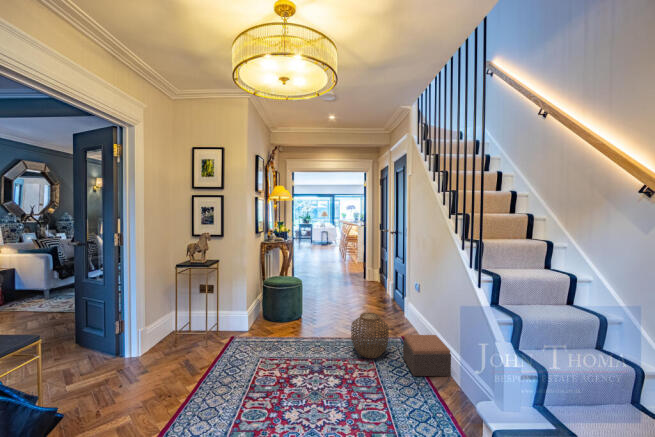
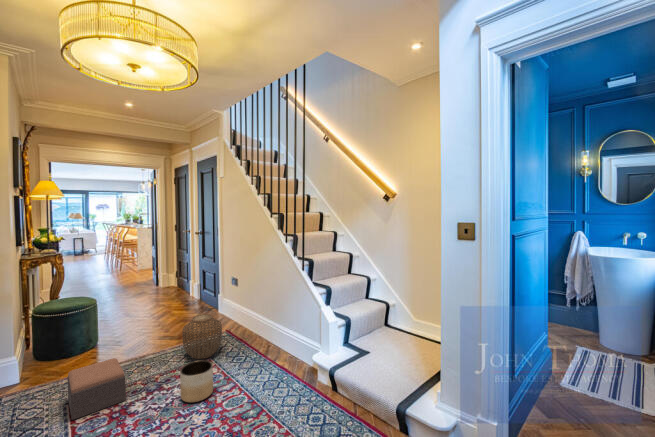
footstool: present [403,335,451,376] -> present [67,358,126,420]
planter: none [331,357,361,399] -> present [180,360,213,403]

